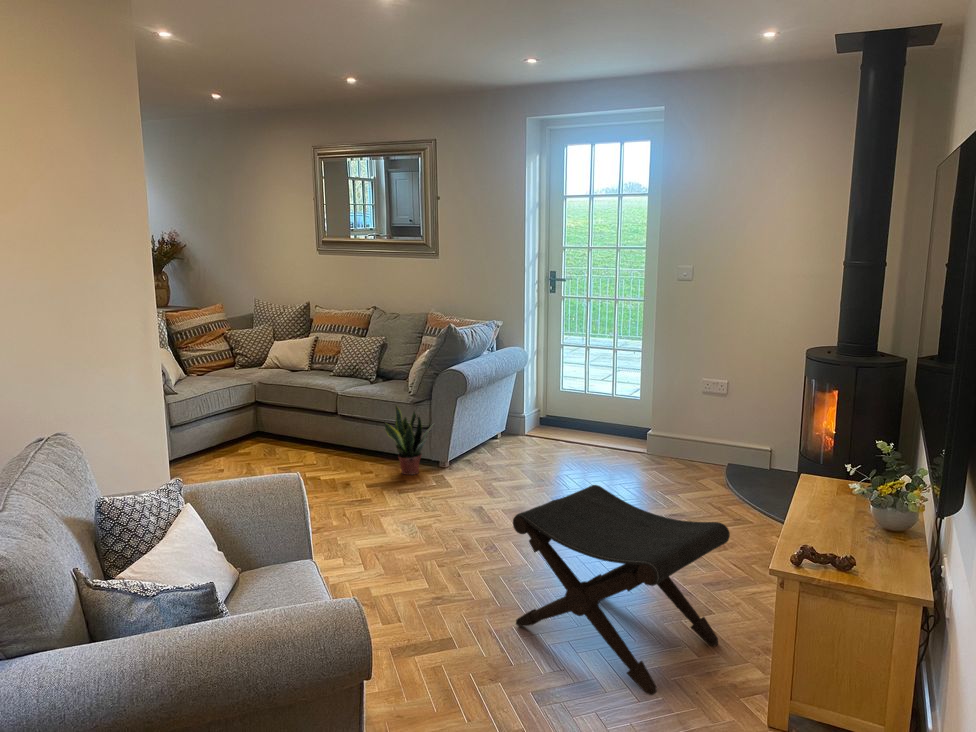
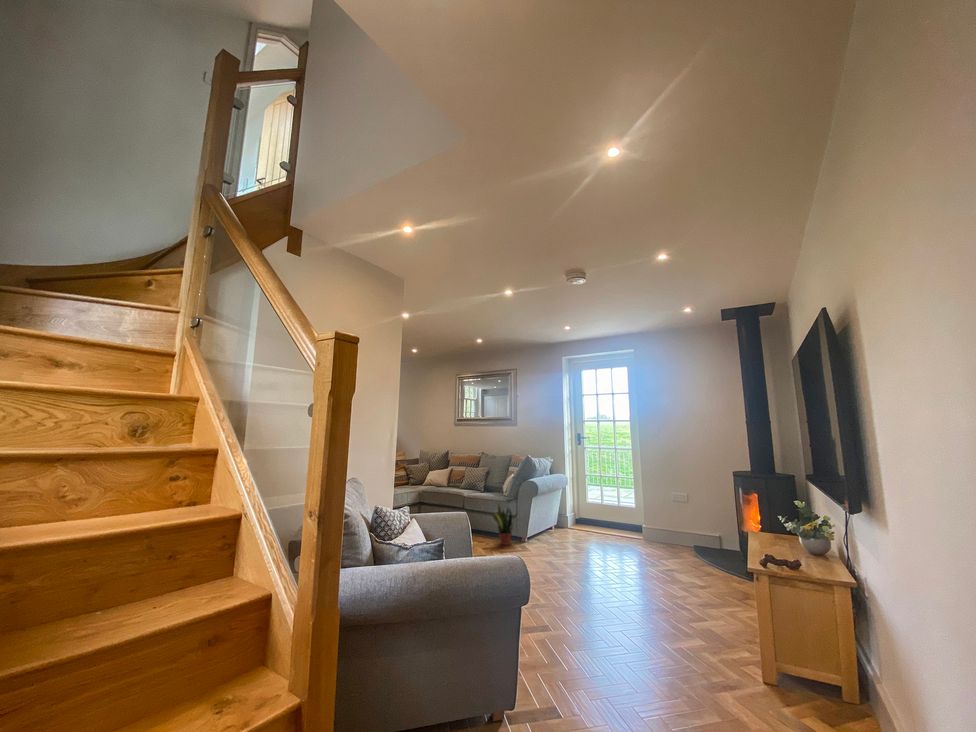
footstool: present [513,485,730,695] -> none [579,535,713,663]

